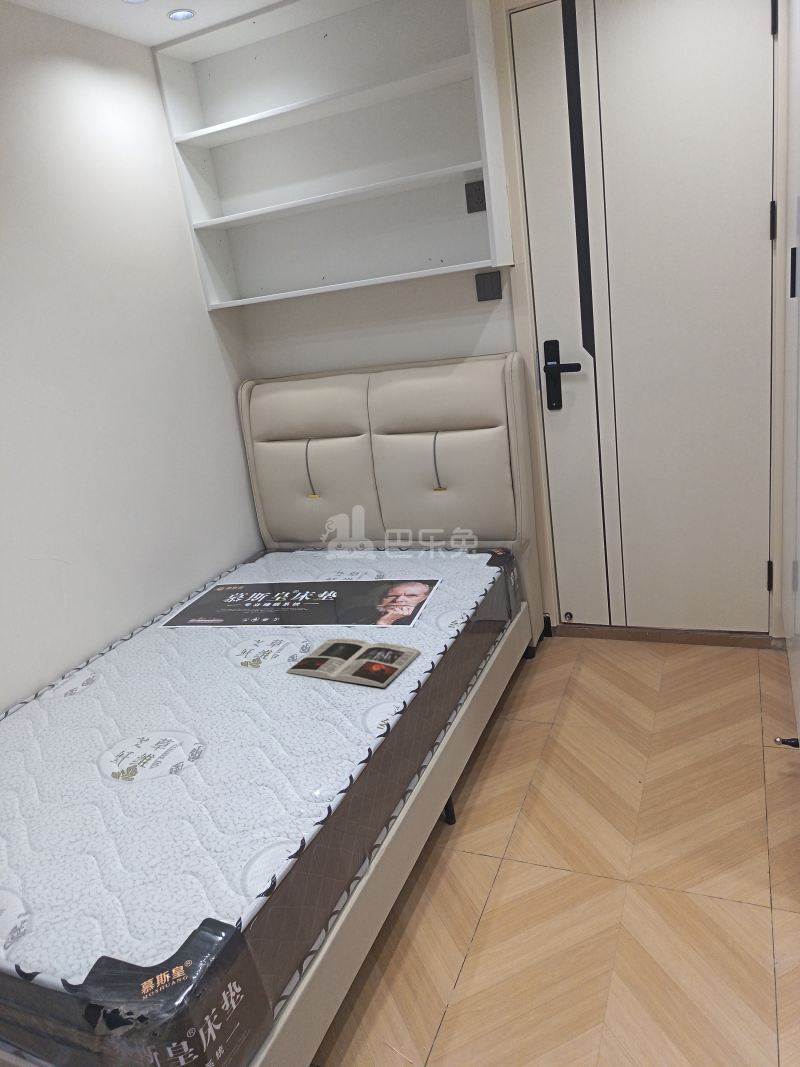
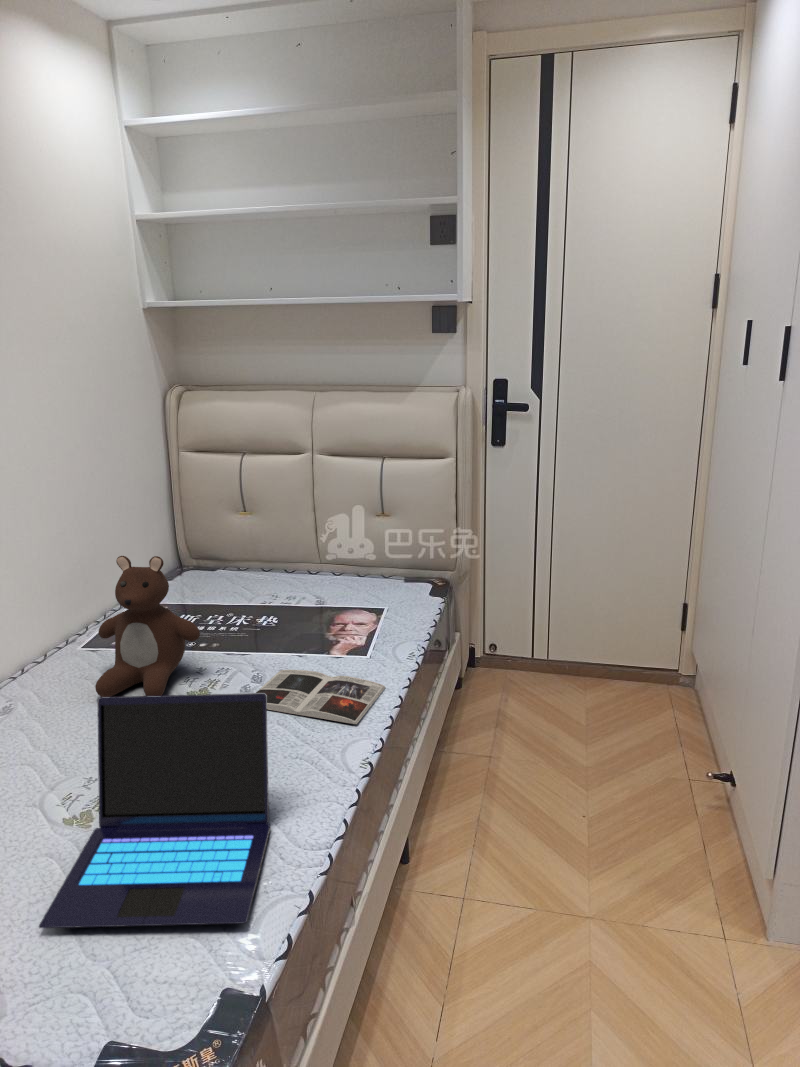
teddy bear: none [161,538,251,669] -> present [95,556,200,697]
laptop: none [69,657,282,864] -> present [39,693,270,928]

